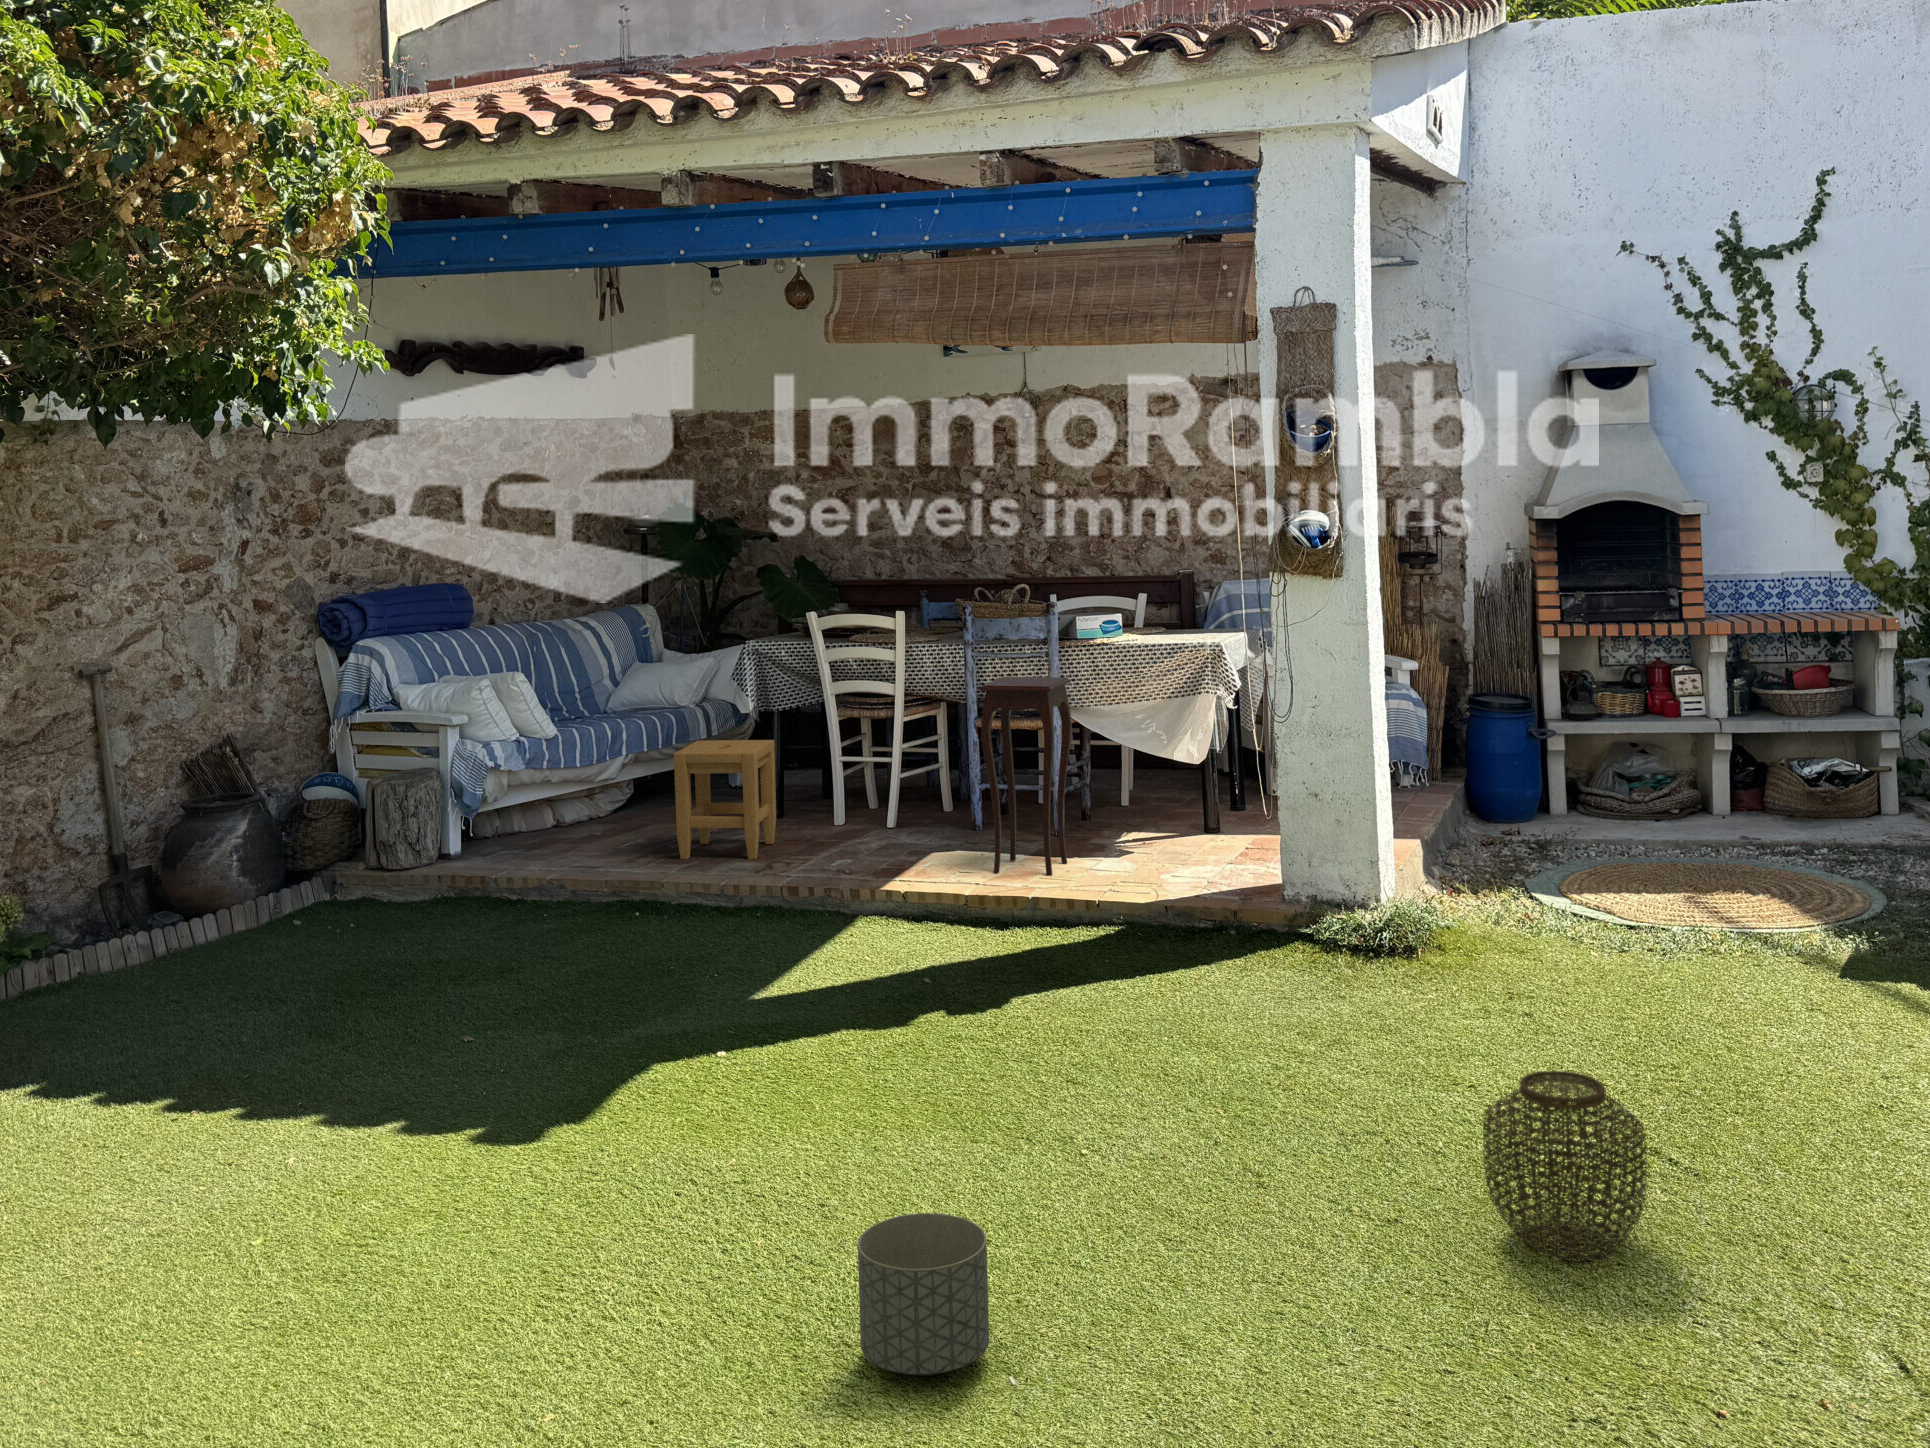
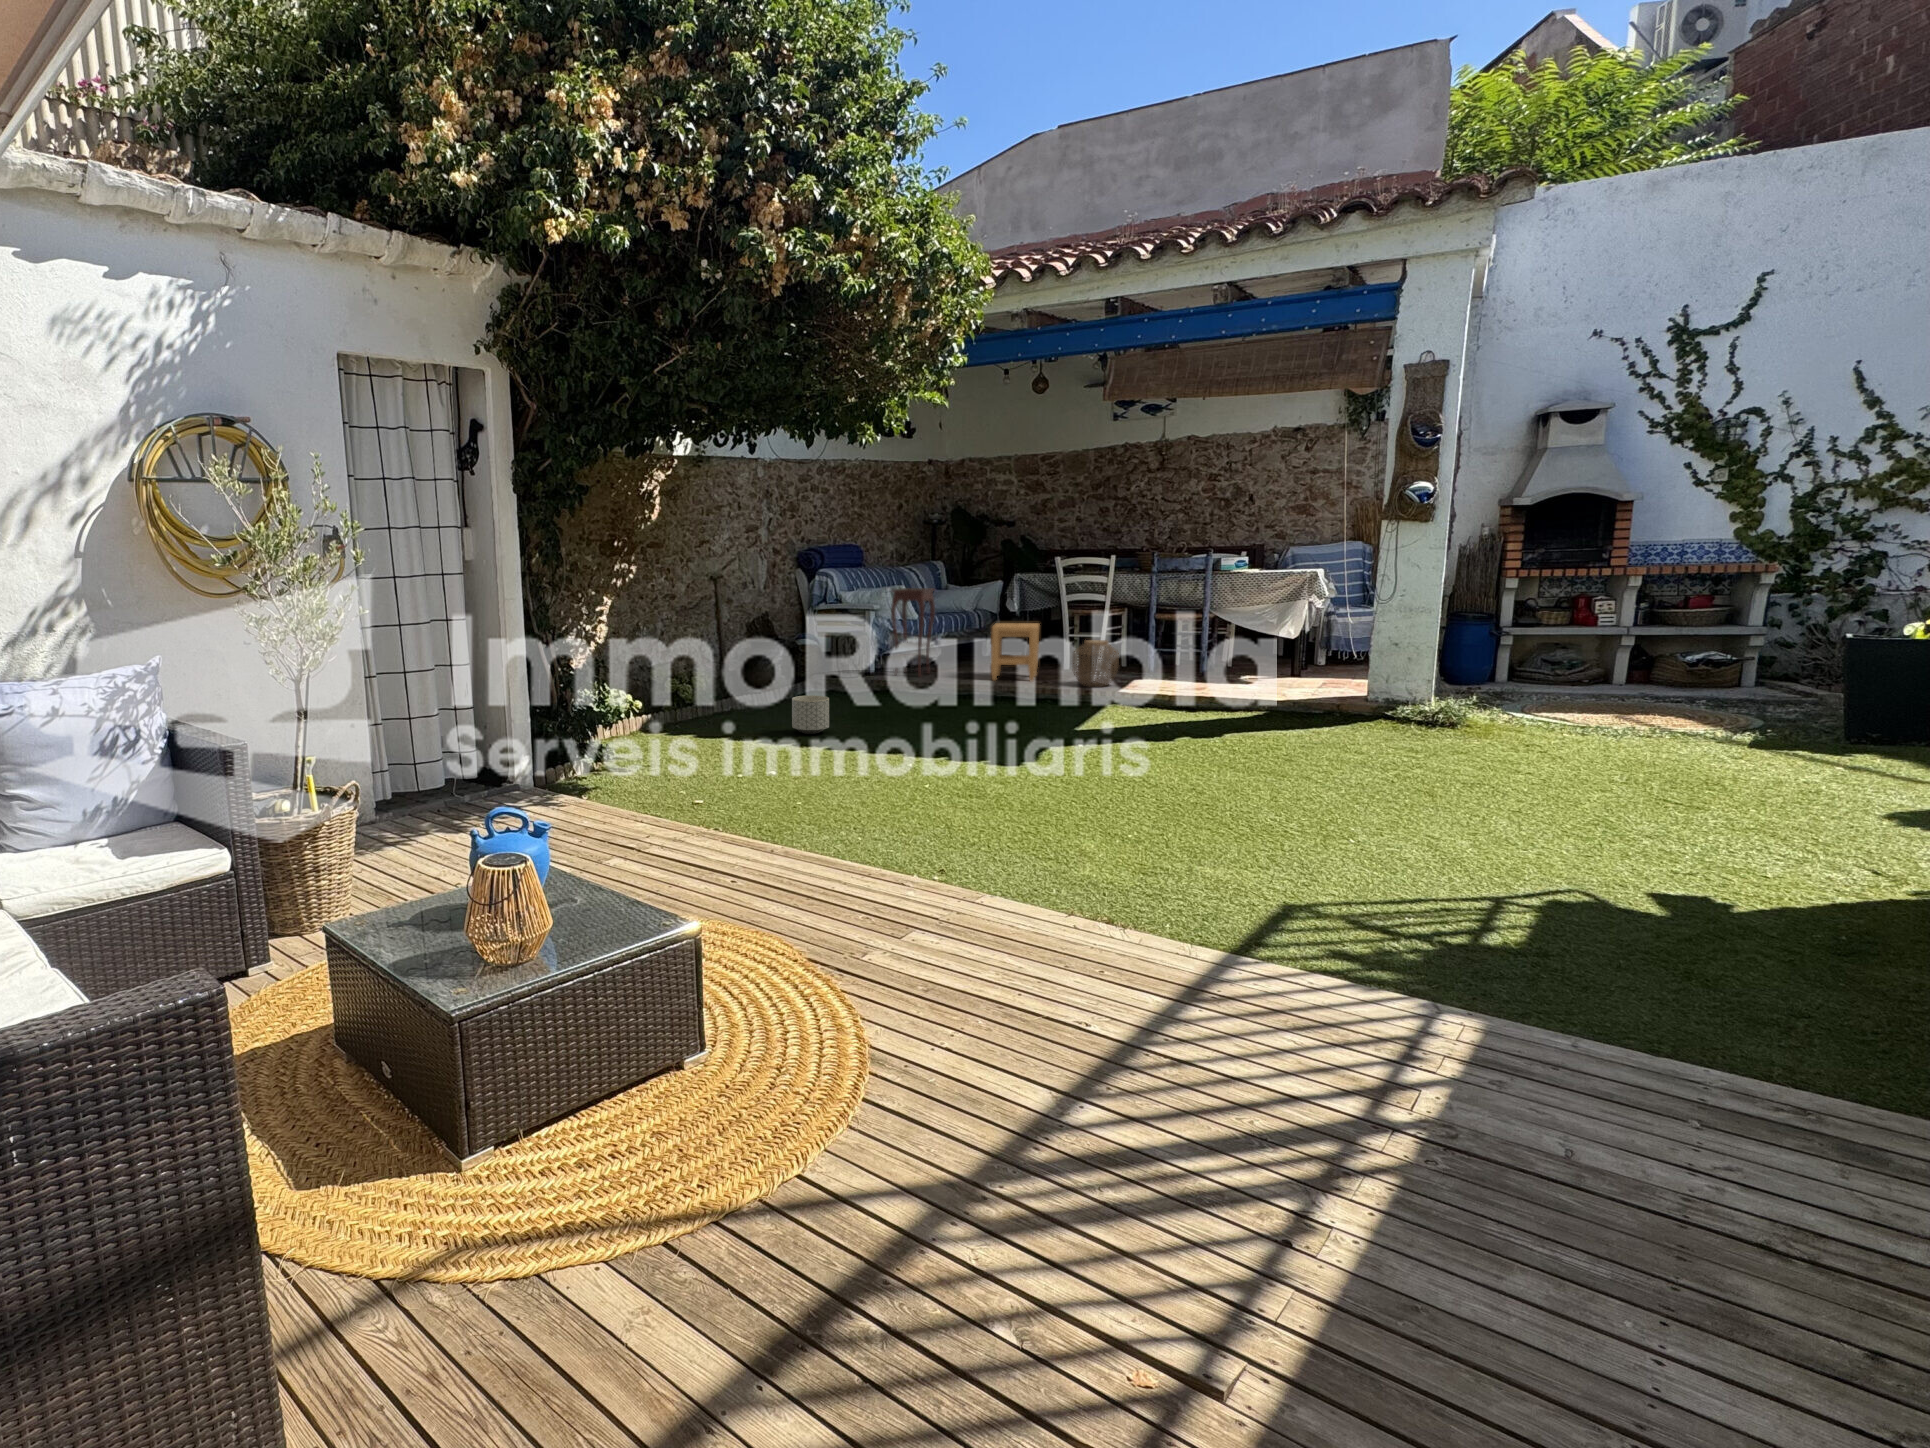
side table: present [980,677,1071,876] -> present [891,588,935,676]
woven basket: present [1483,1071,1647,1261] -> present [1072,640,1119,687]
planter: present [858,1213,989,1376] -> present [792,695,829,734]

